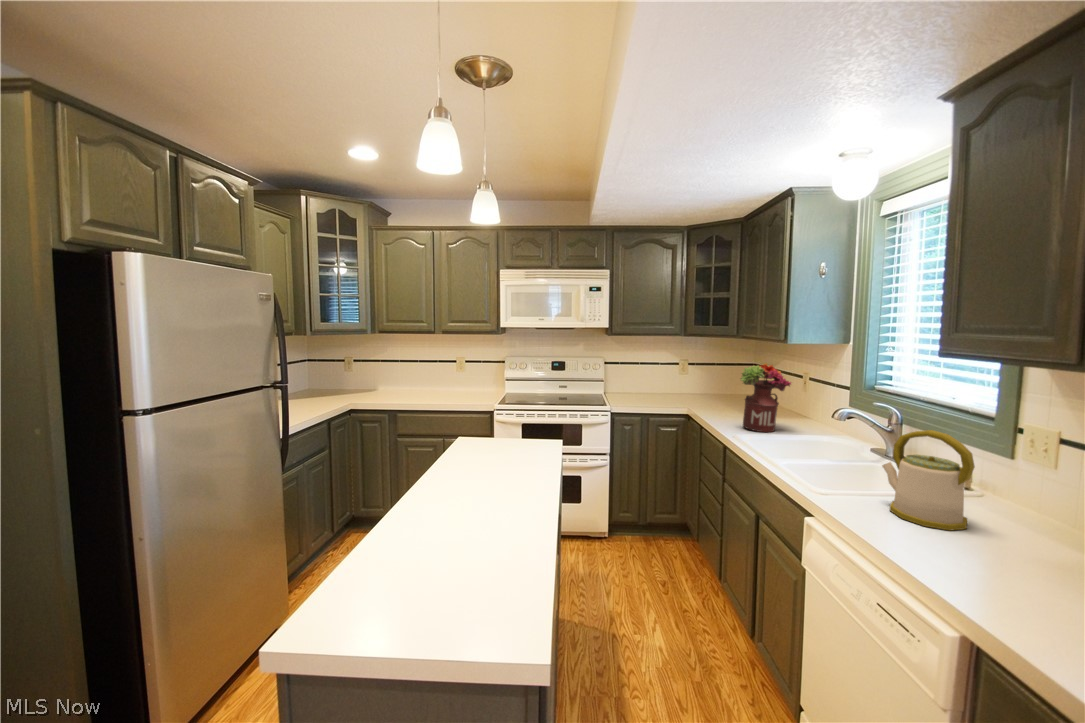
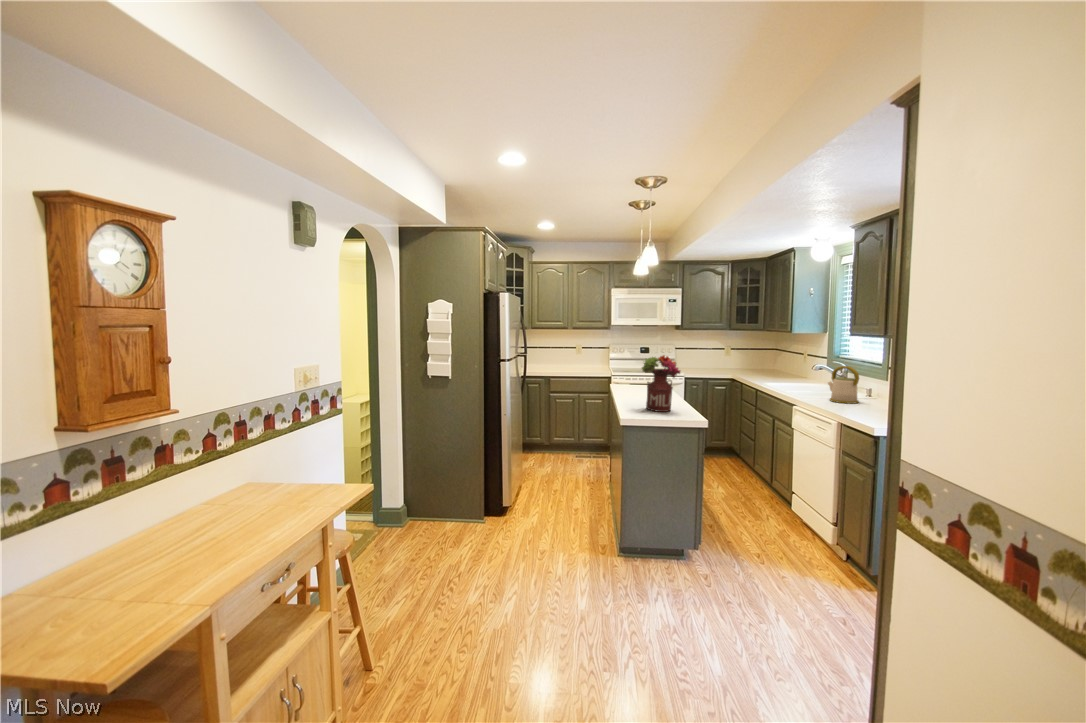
flower arrangement: present [741,364,791,432] -> present [642,355,680,412]

